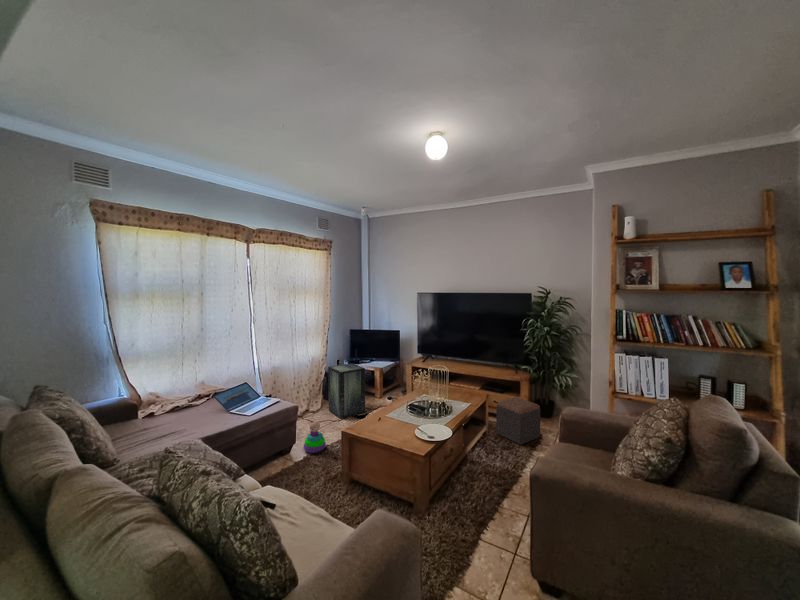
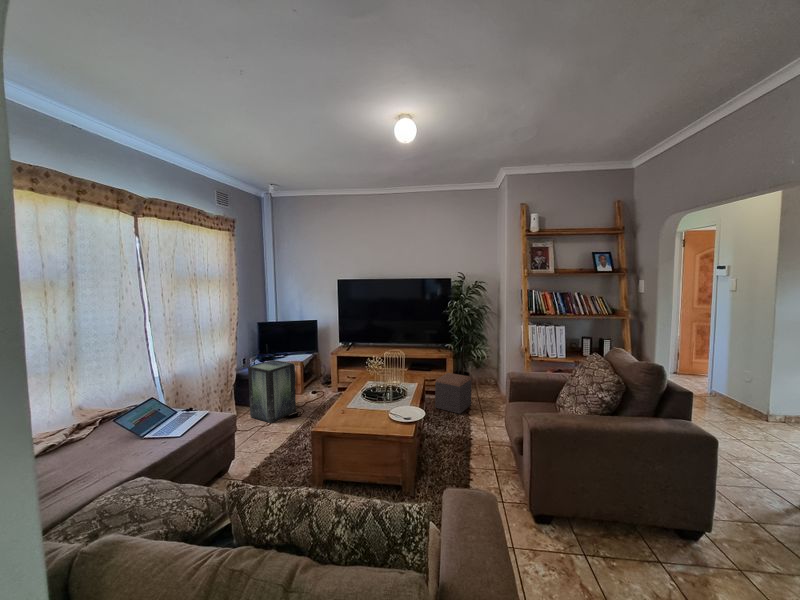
stacking toy: present [304,421,326,453] -> none [246,428,273,466]

